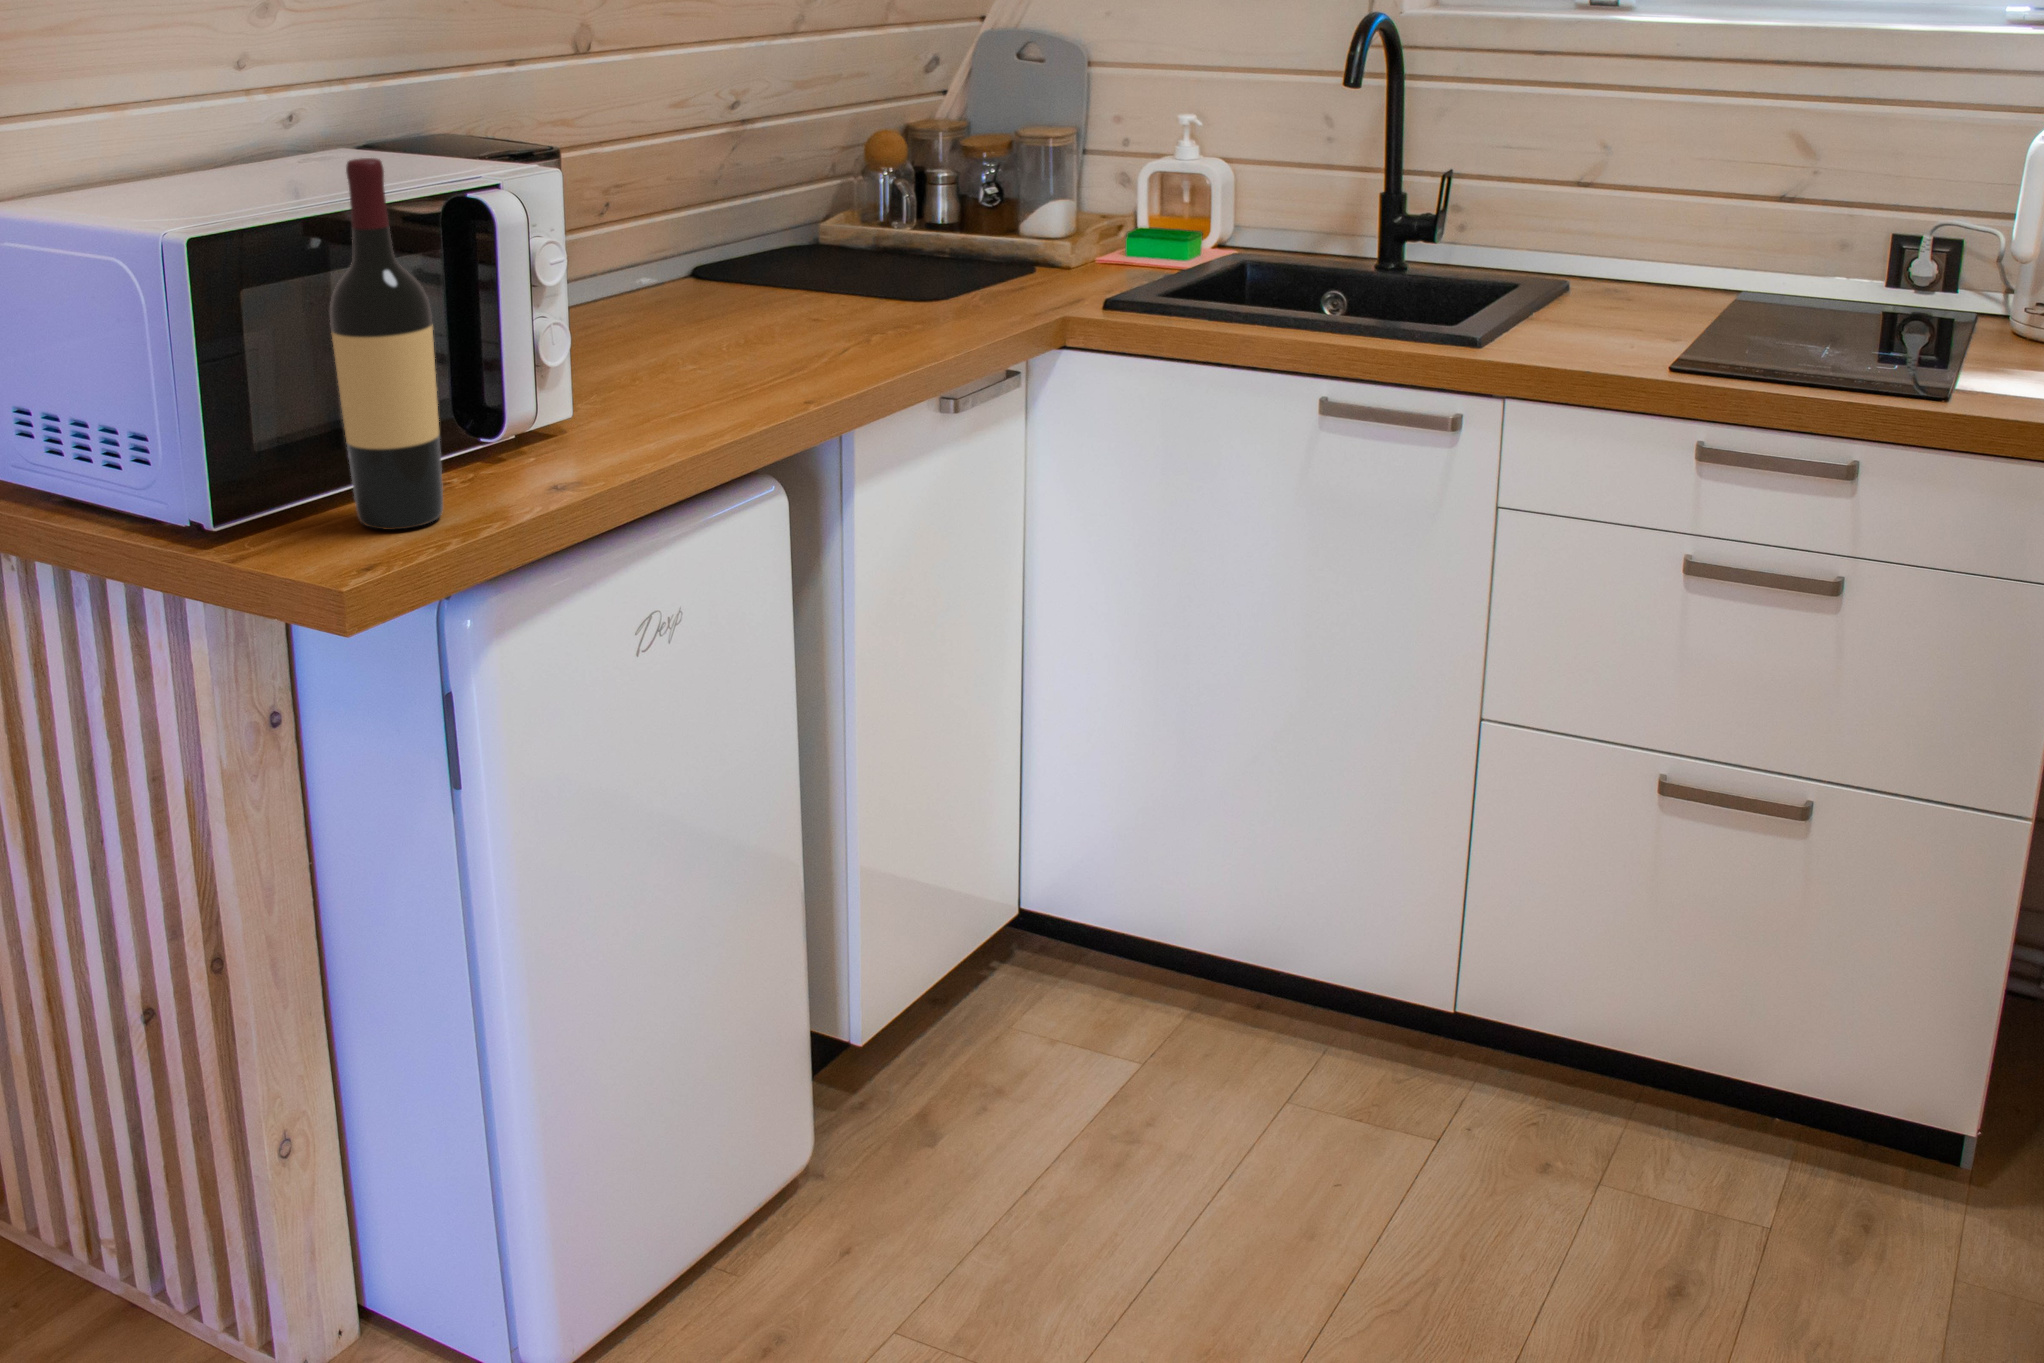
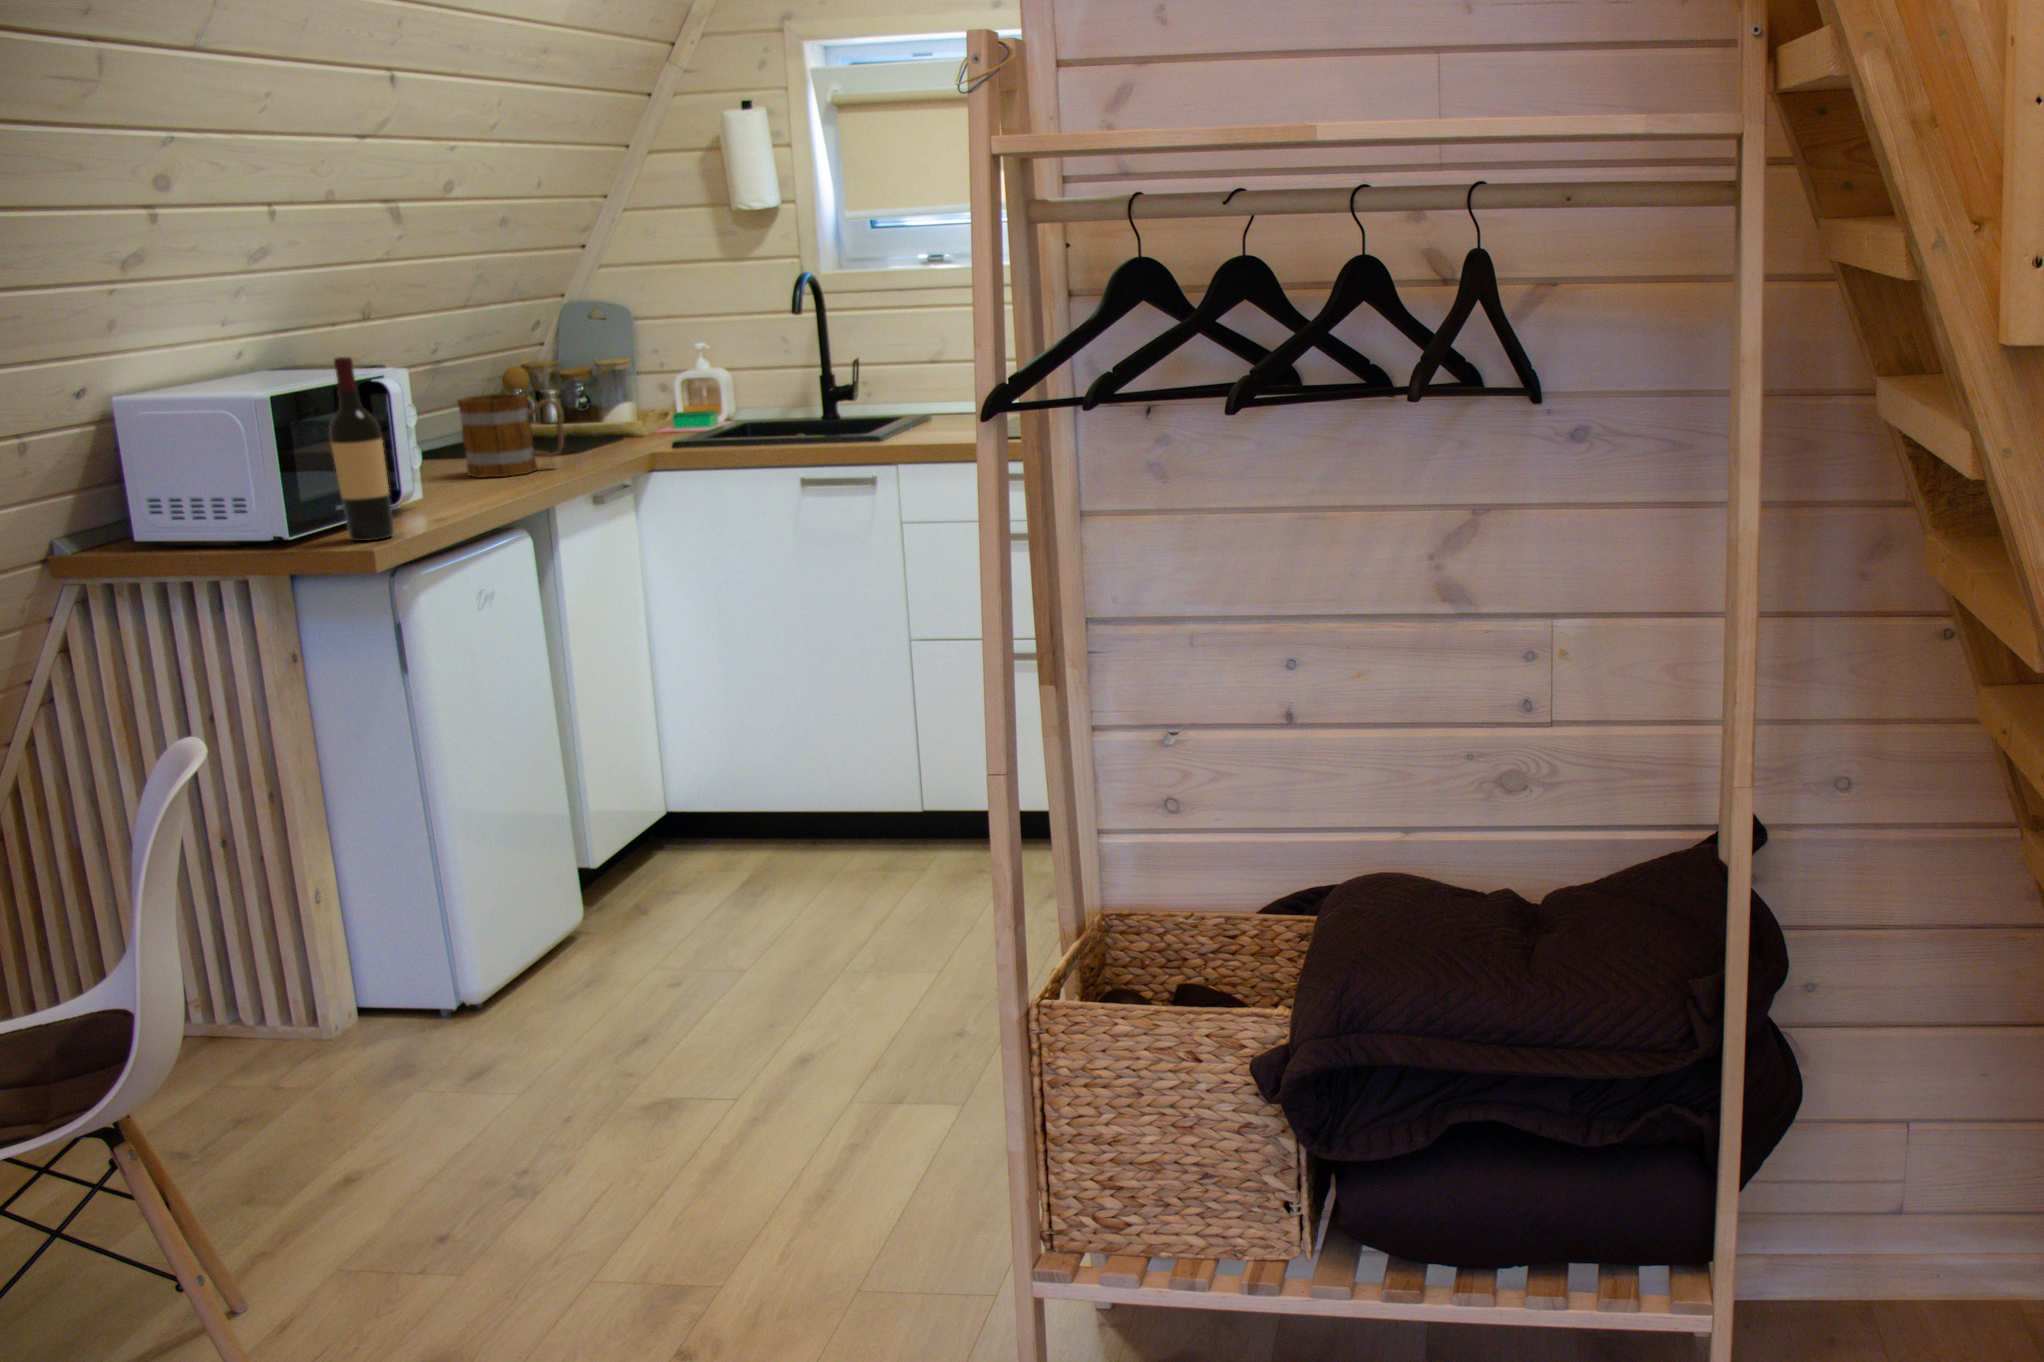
mug: none [730,197,901,348] -> present [457,393,564,478]

